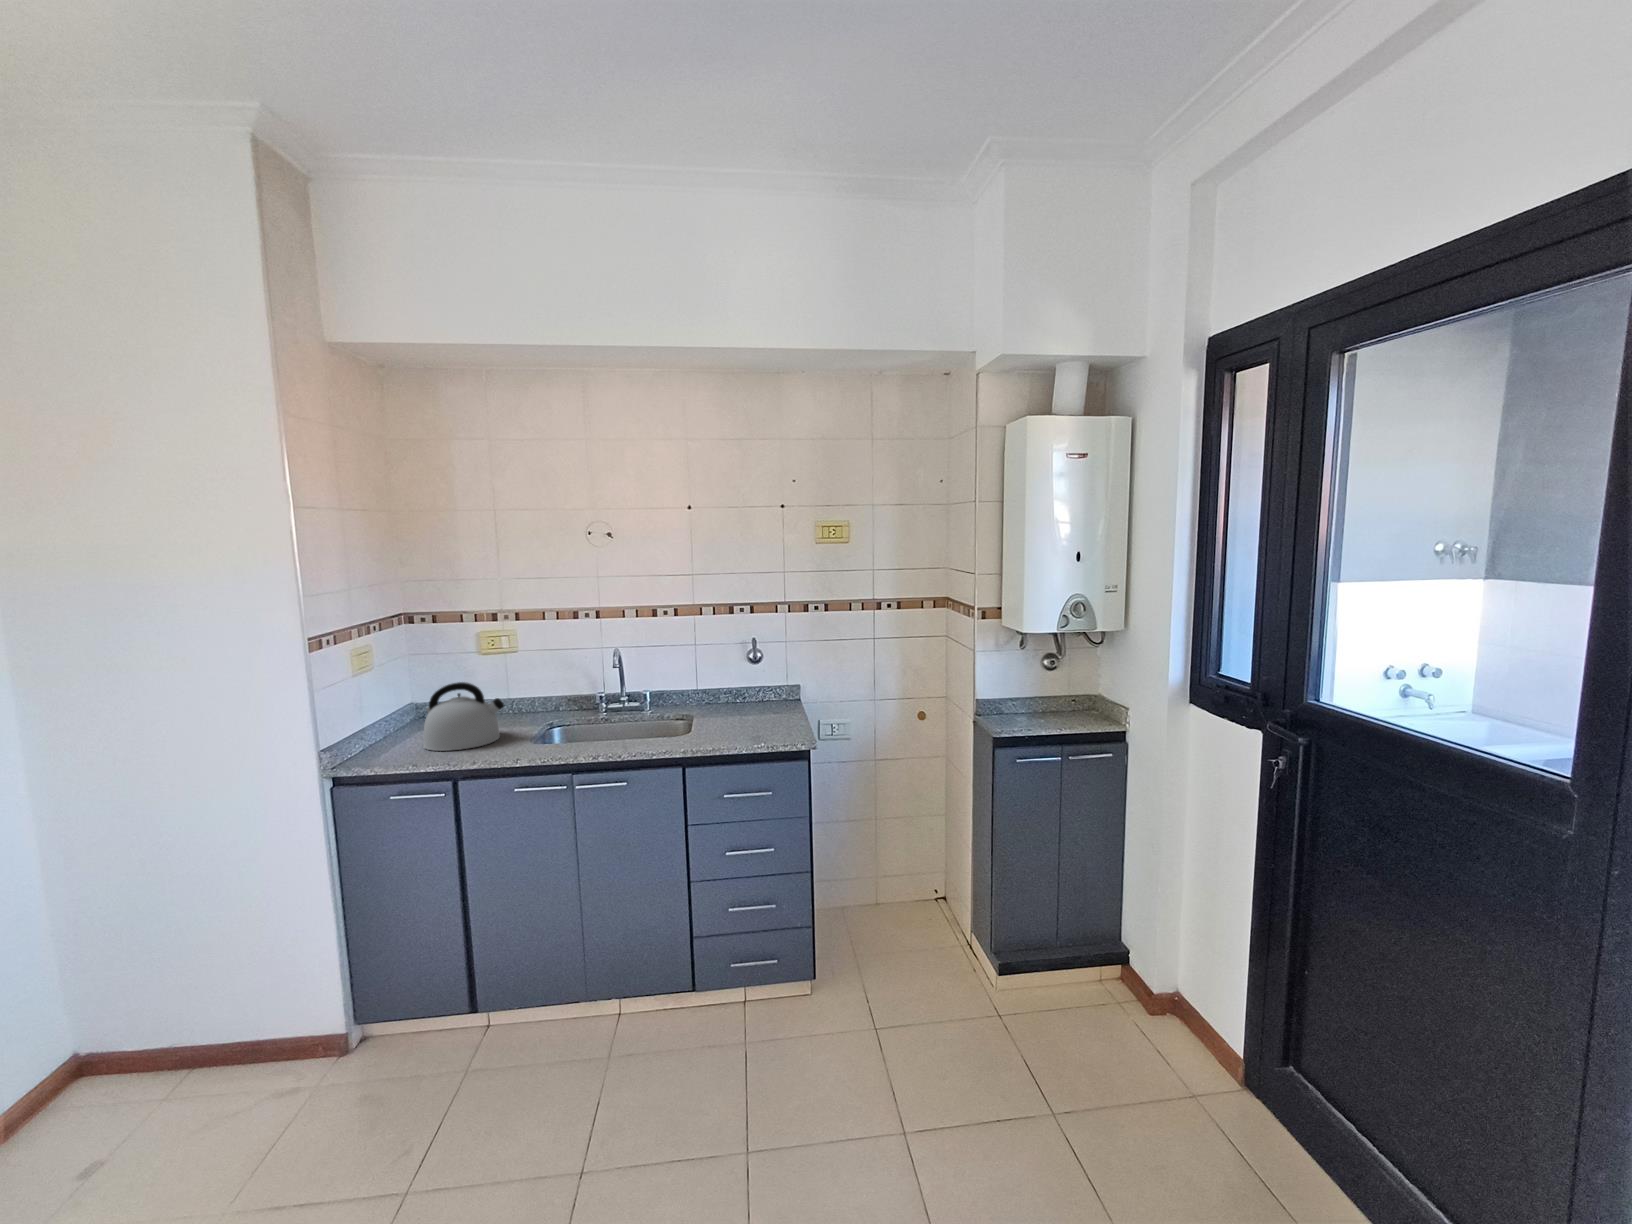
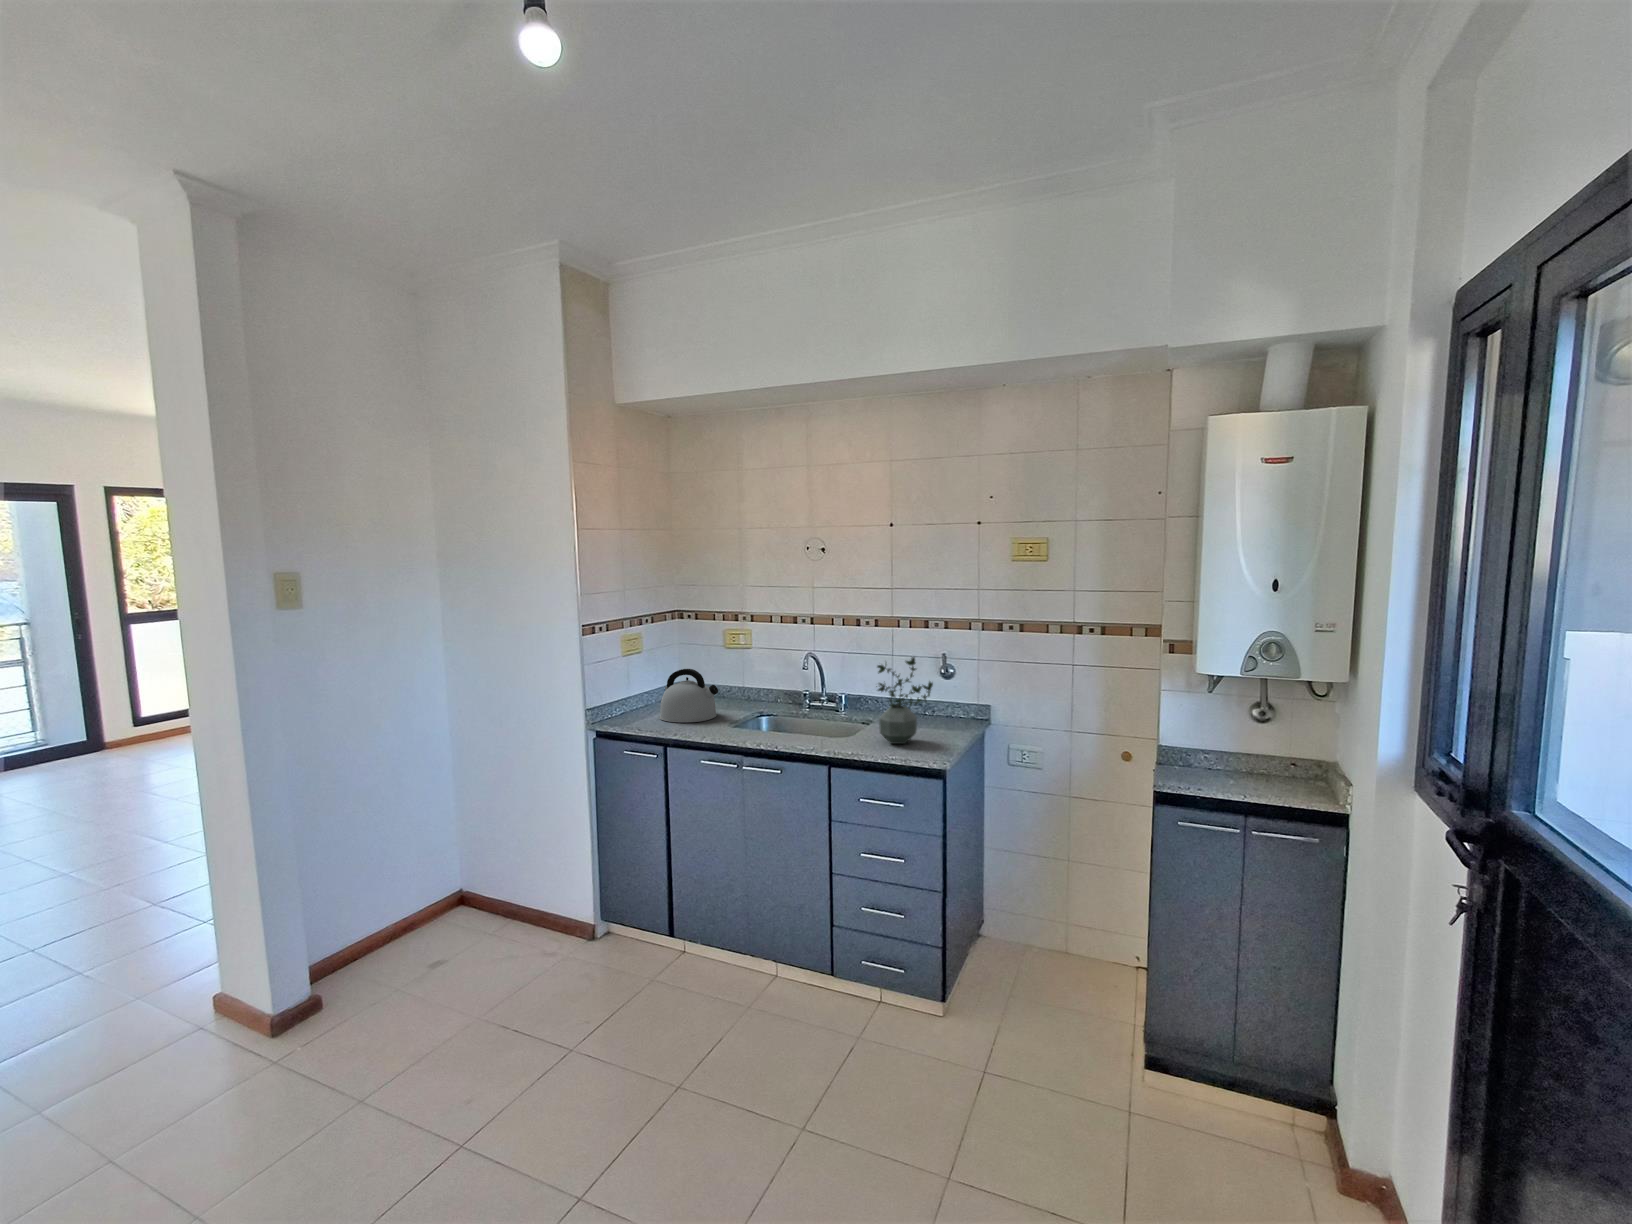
potted plant: none [718,641,773,734] -> present [876,657,933,744]

